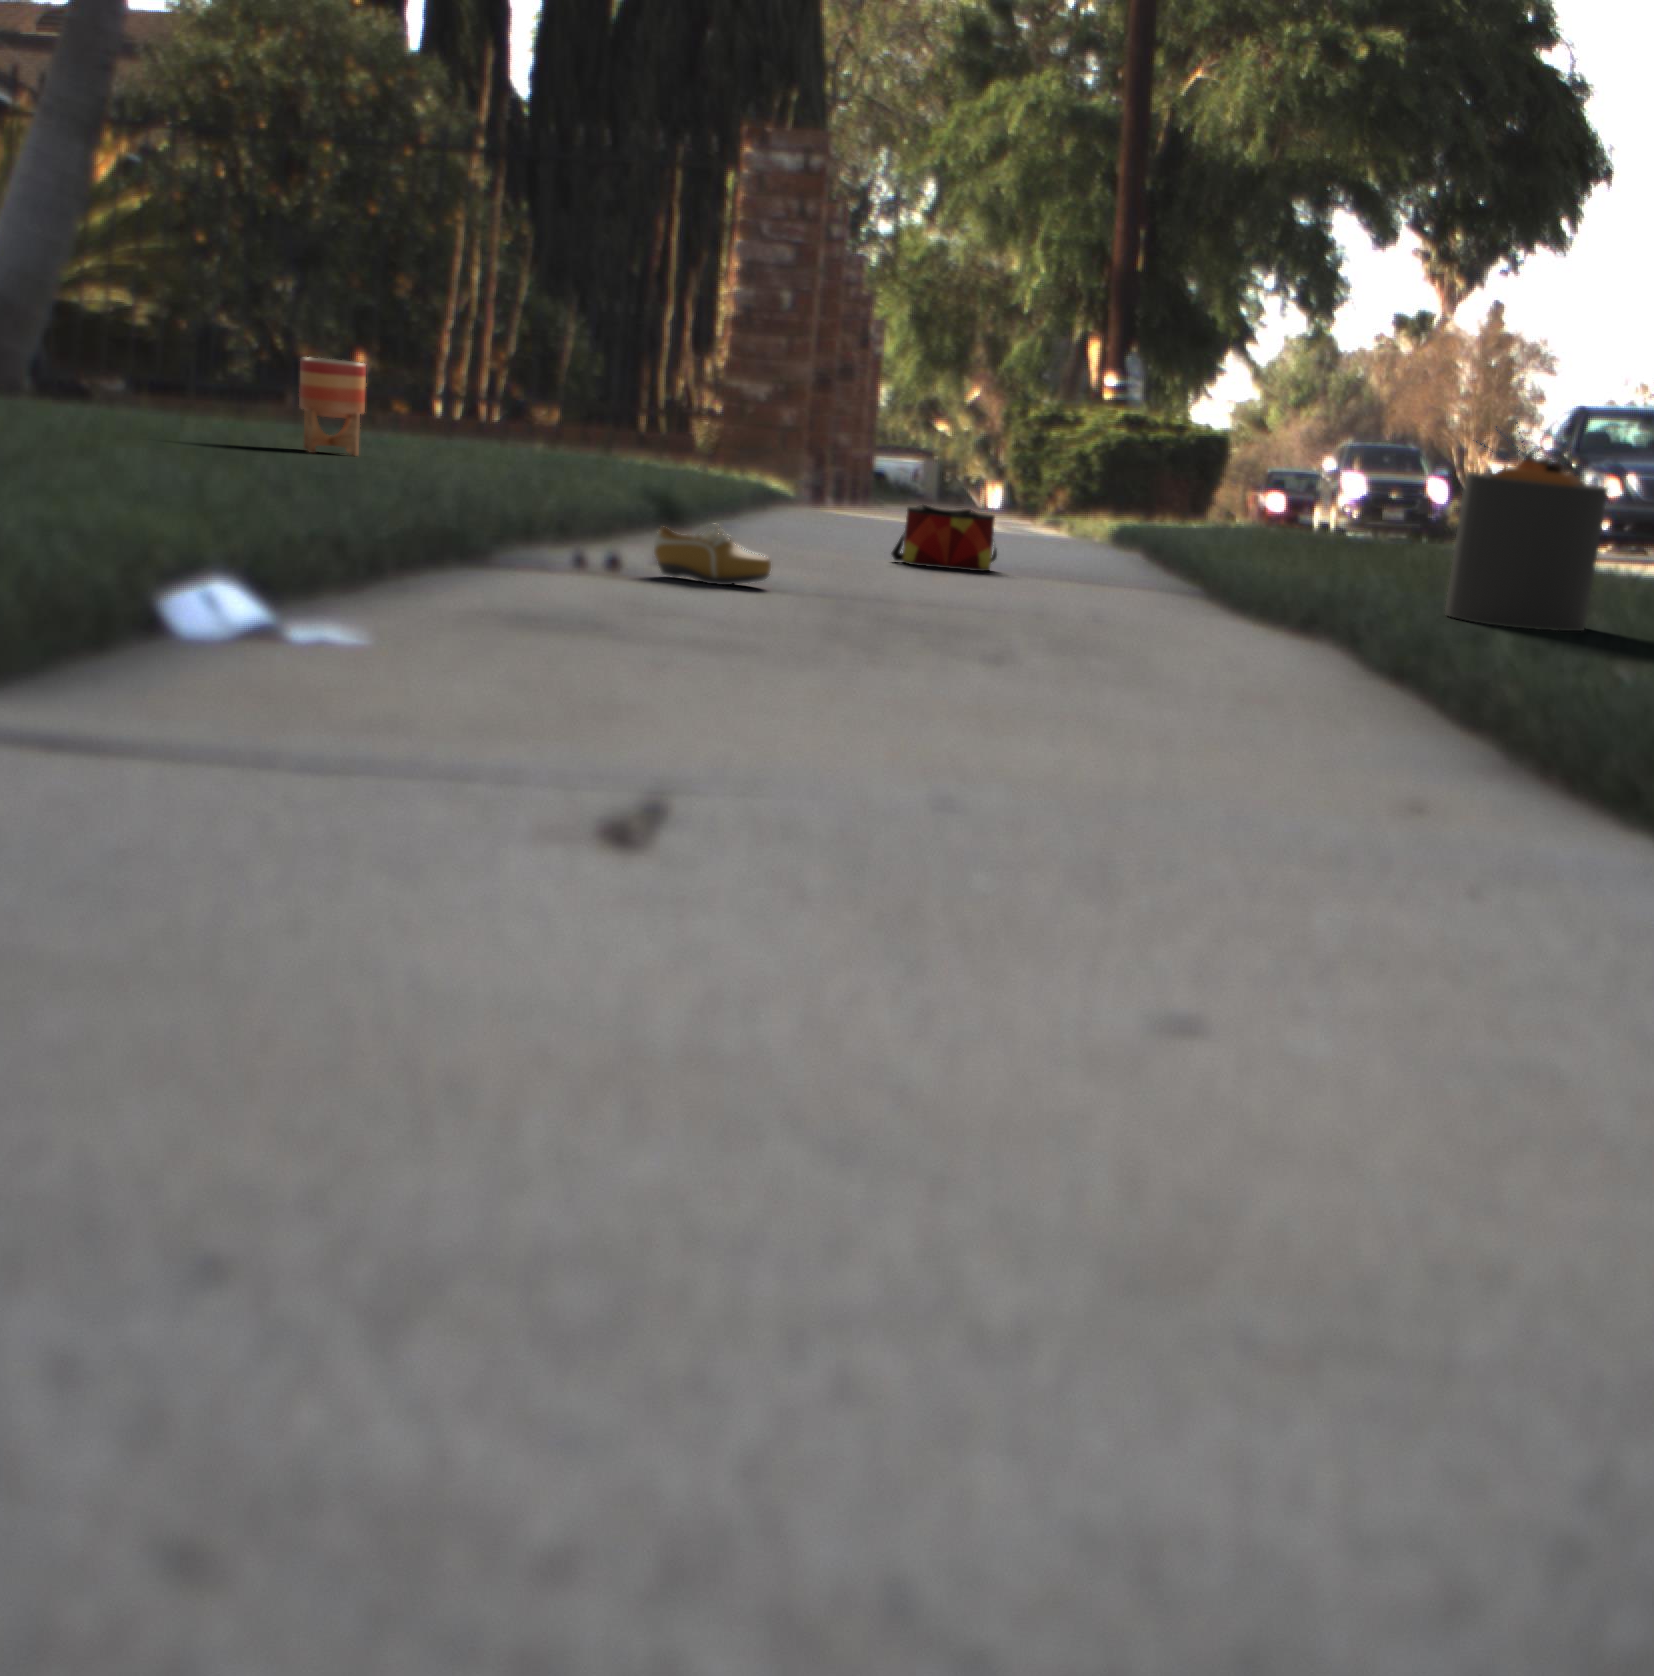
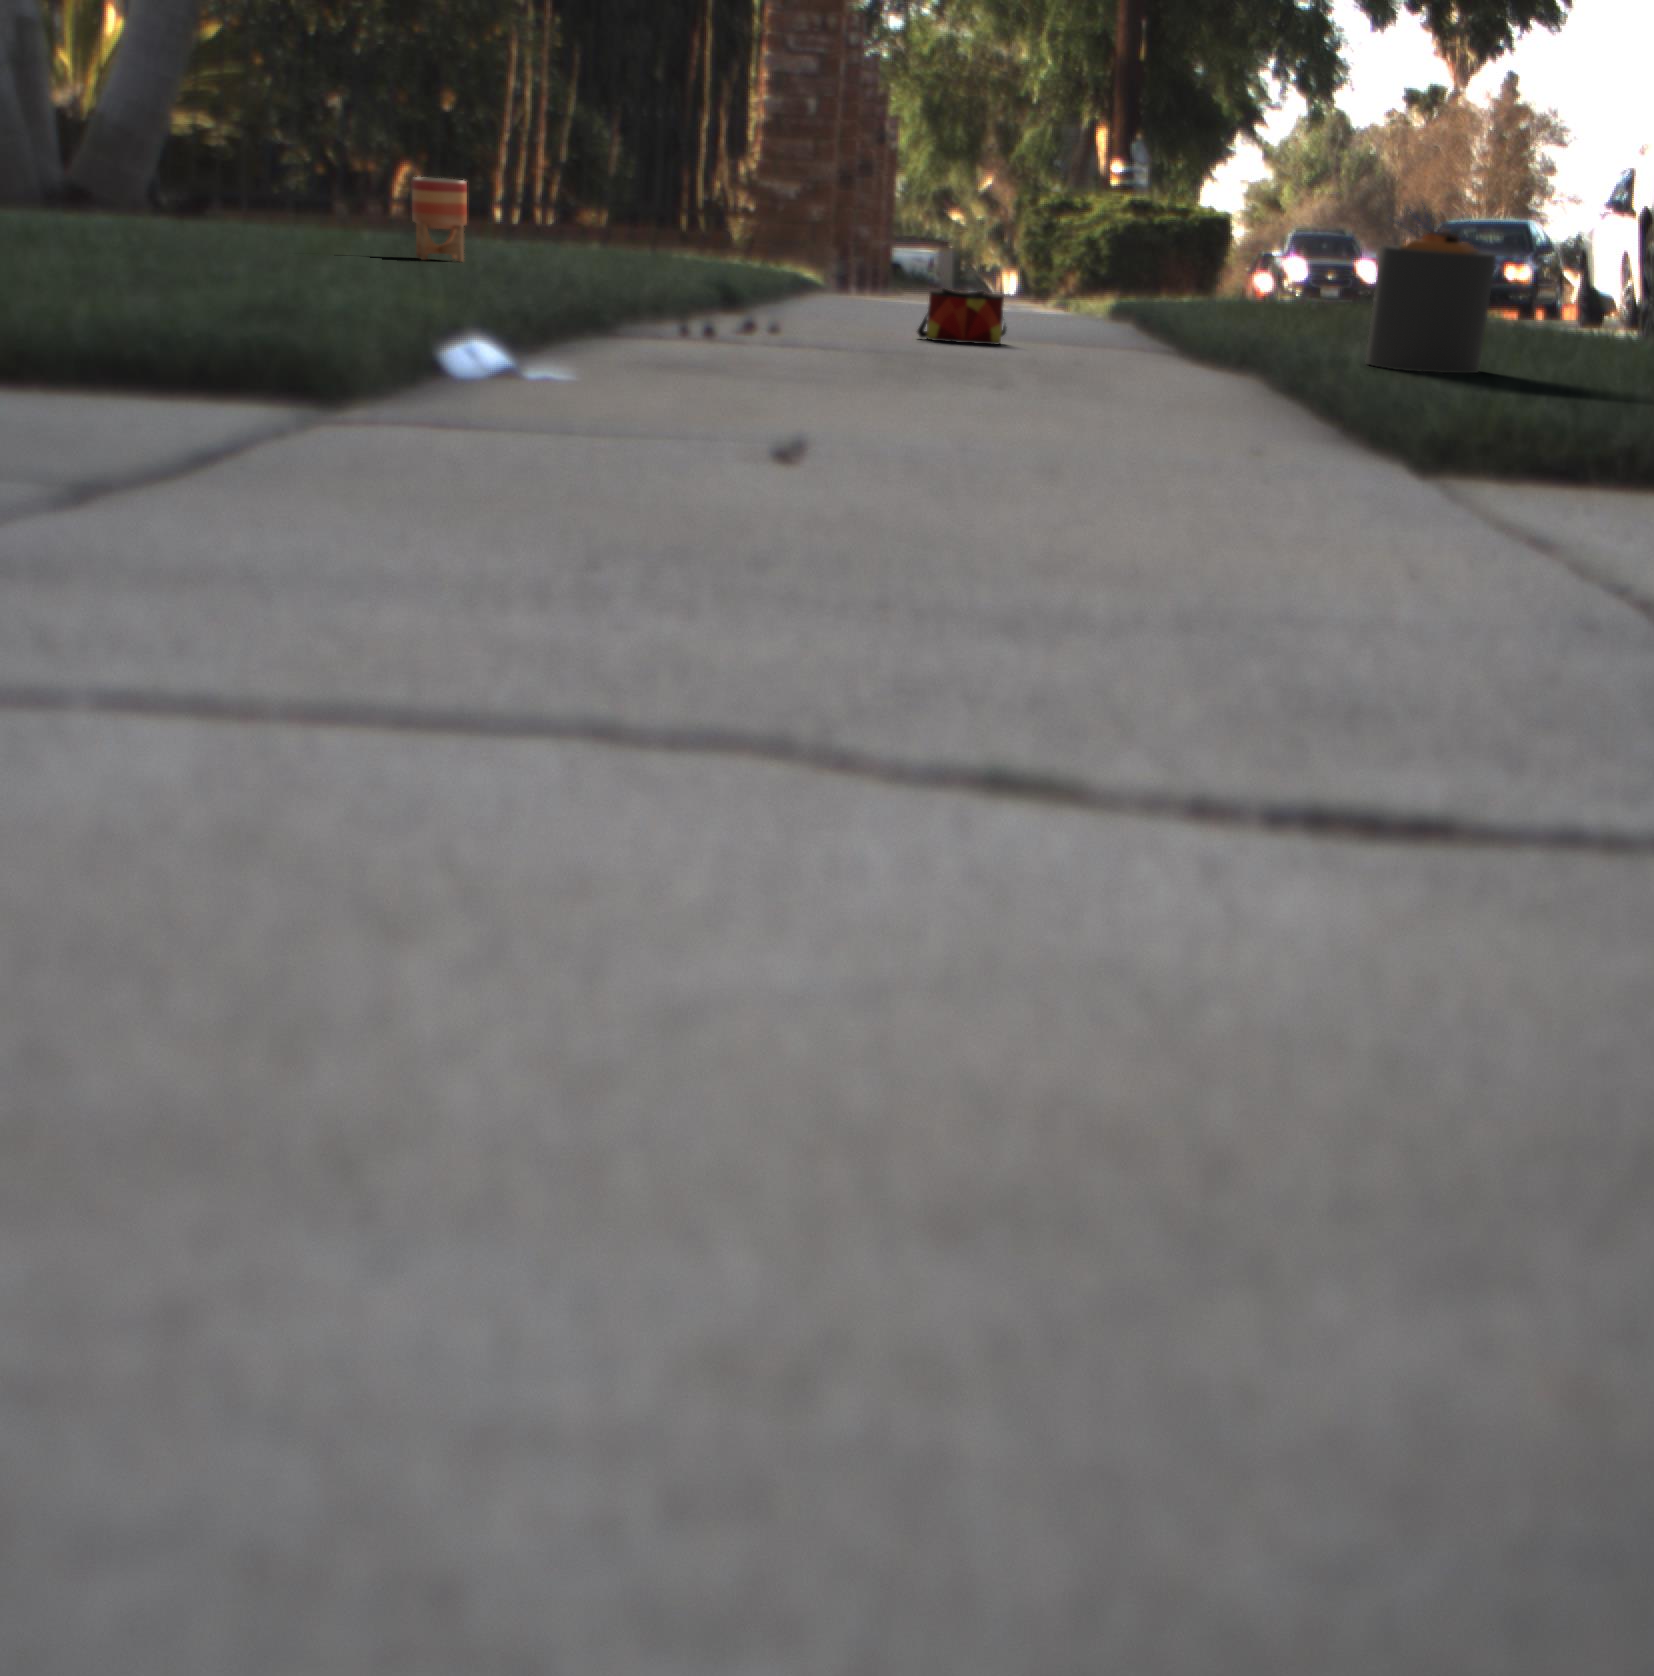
shoe: present [654,524,771,585] -> none [726,308,822,358]

